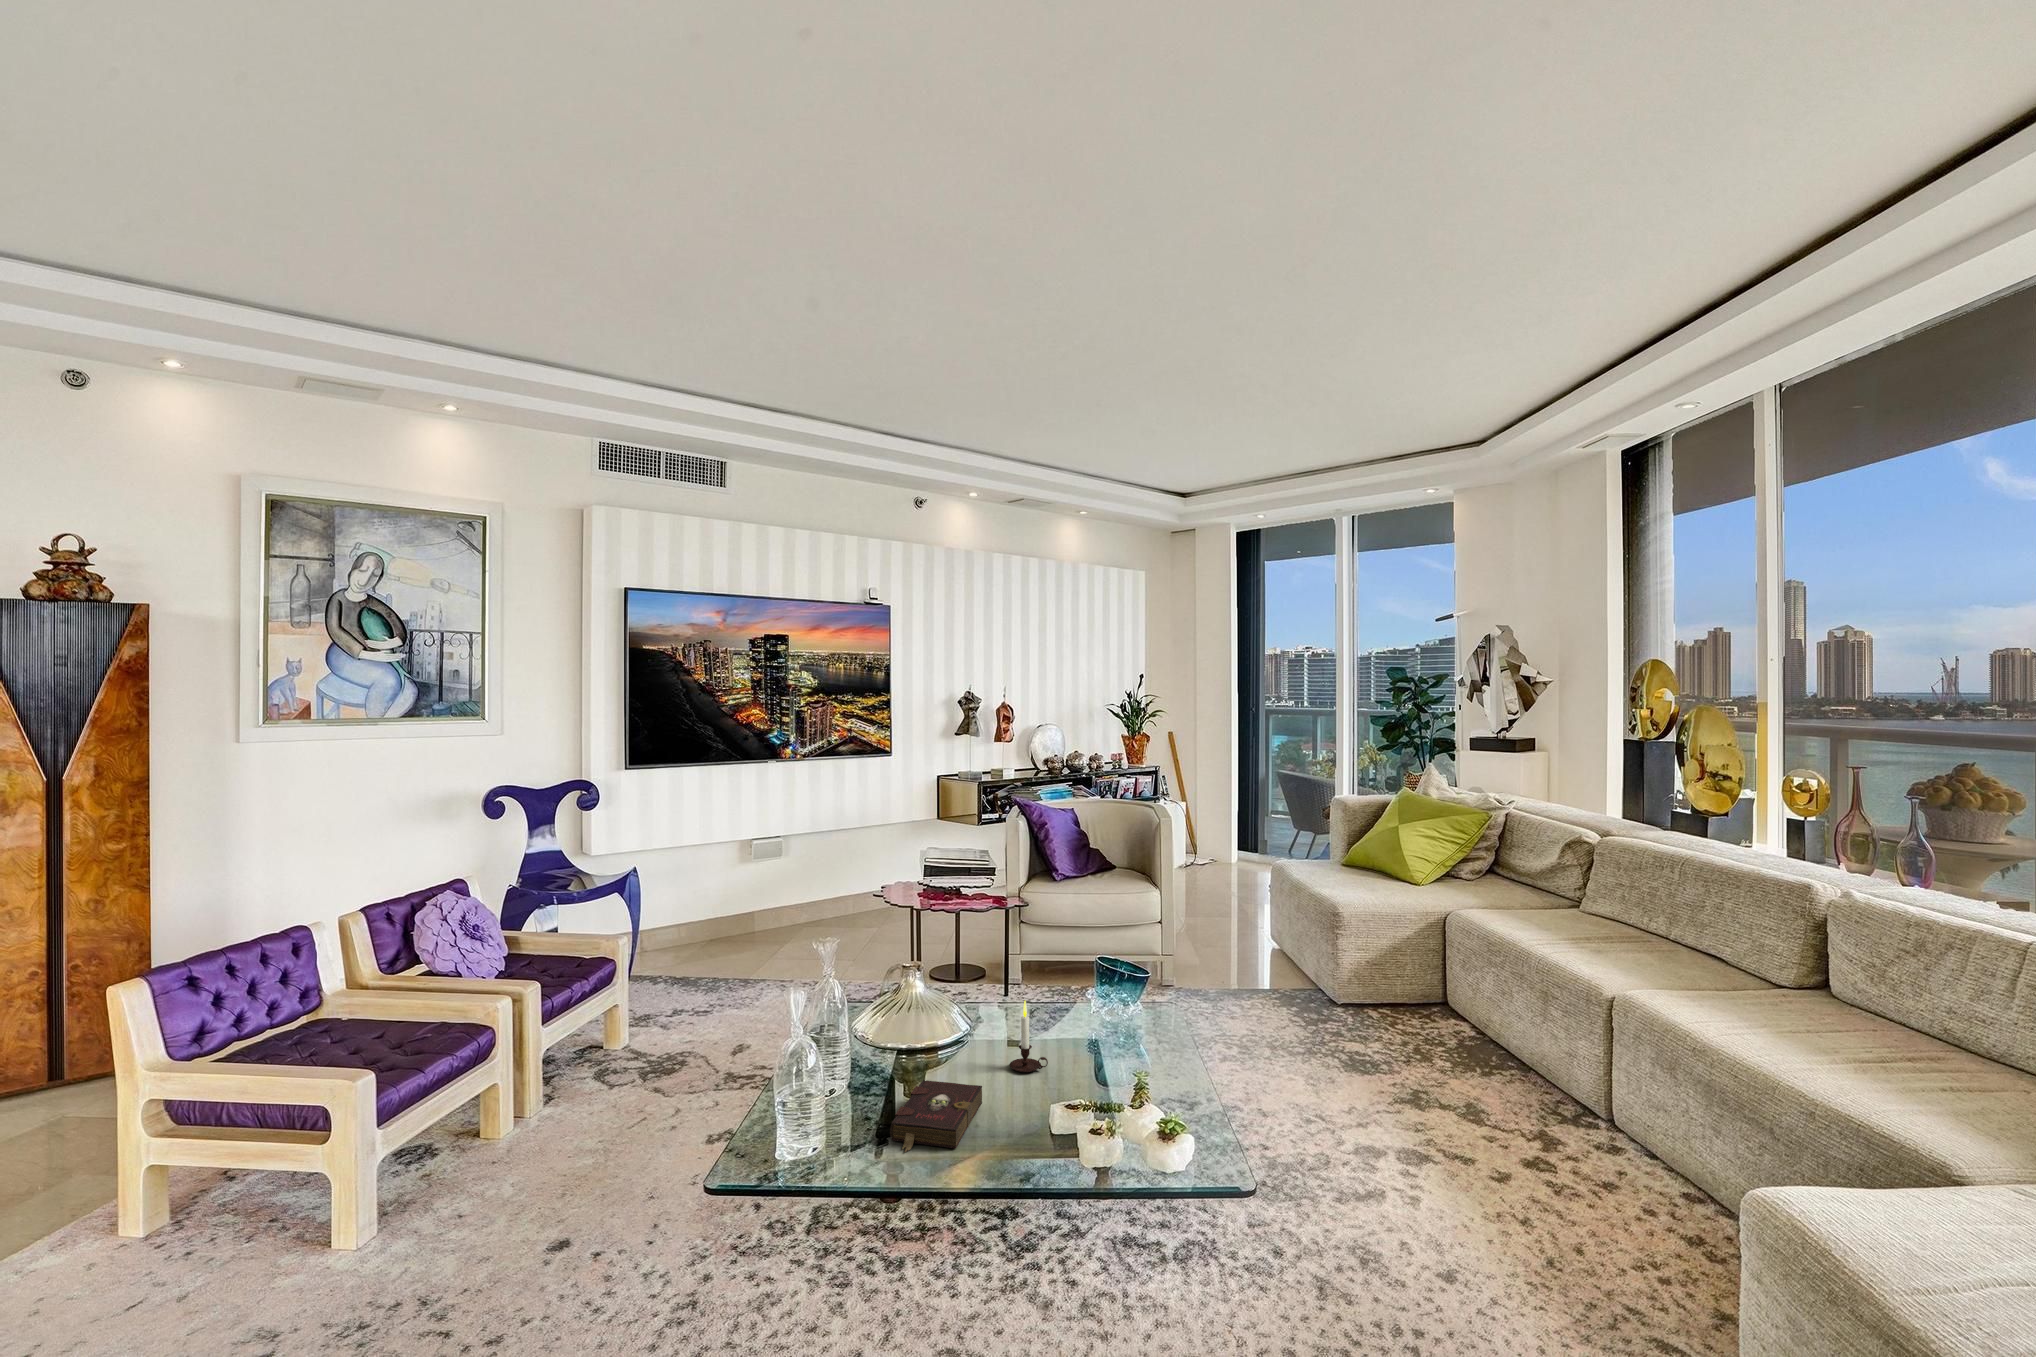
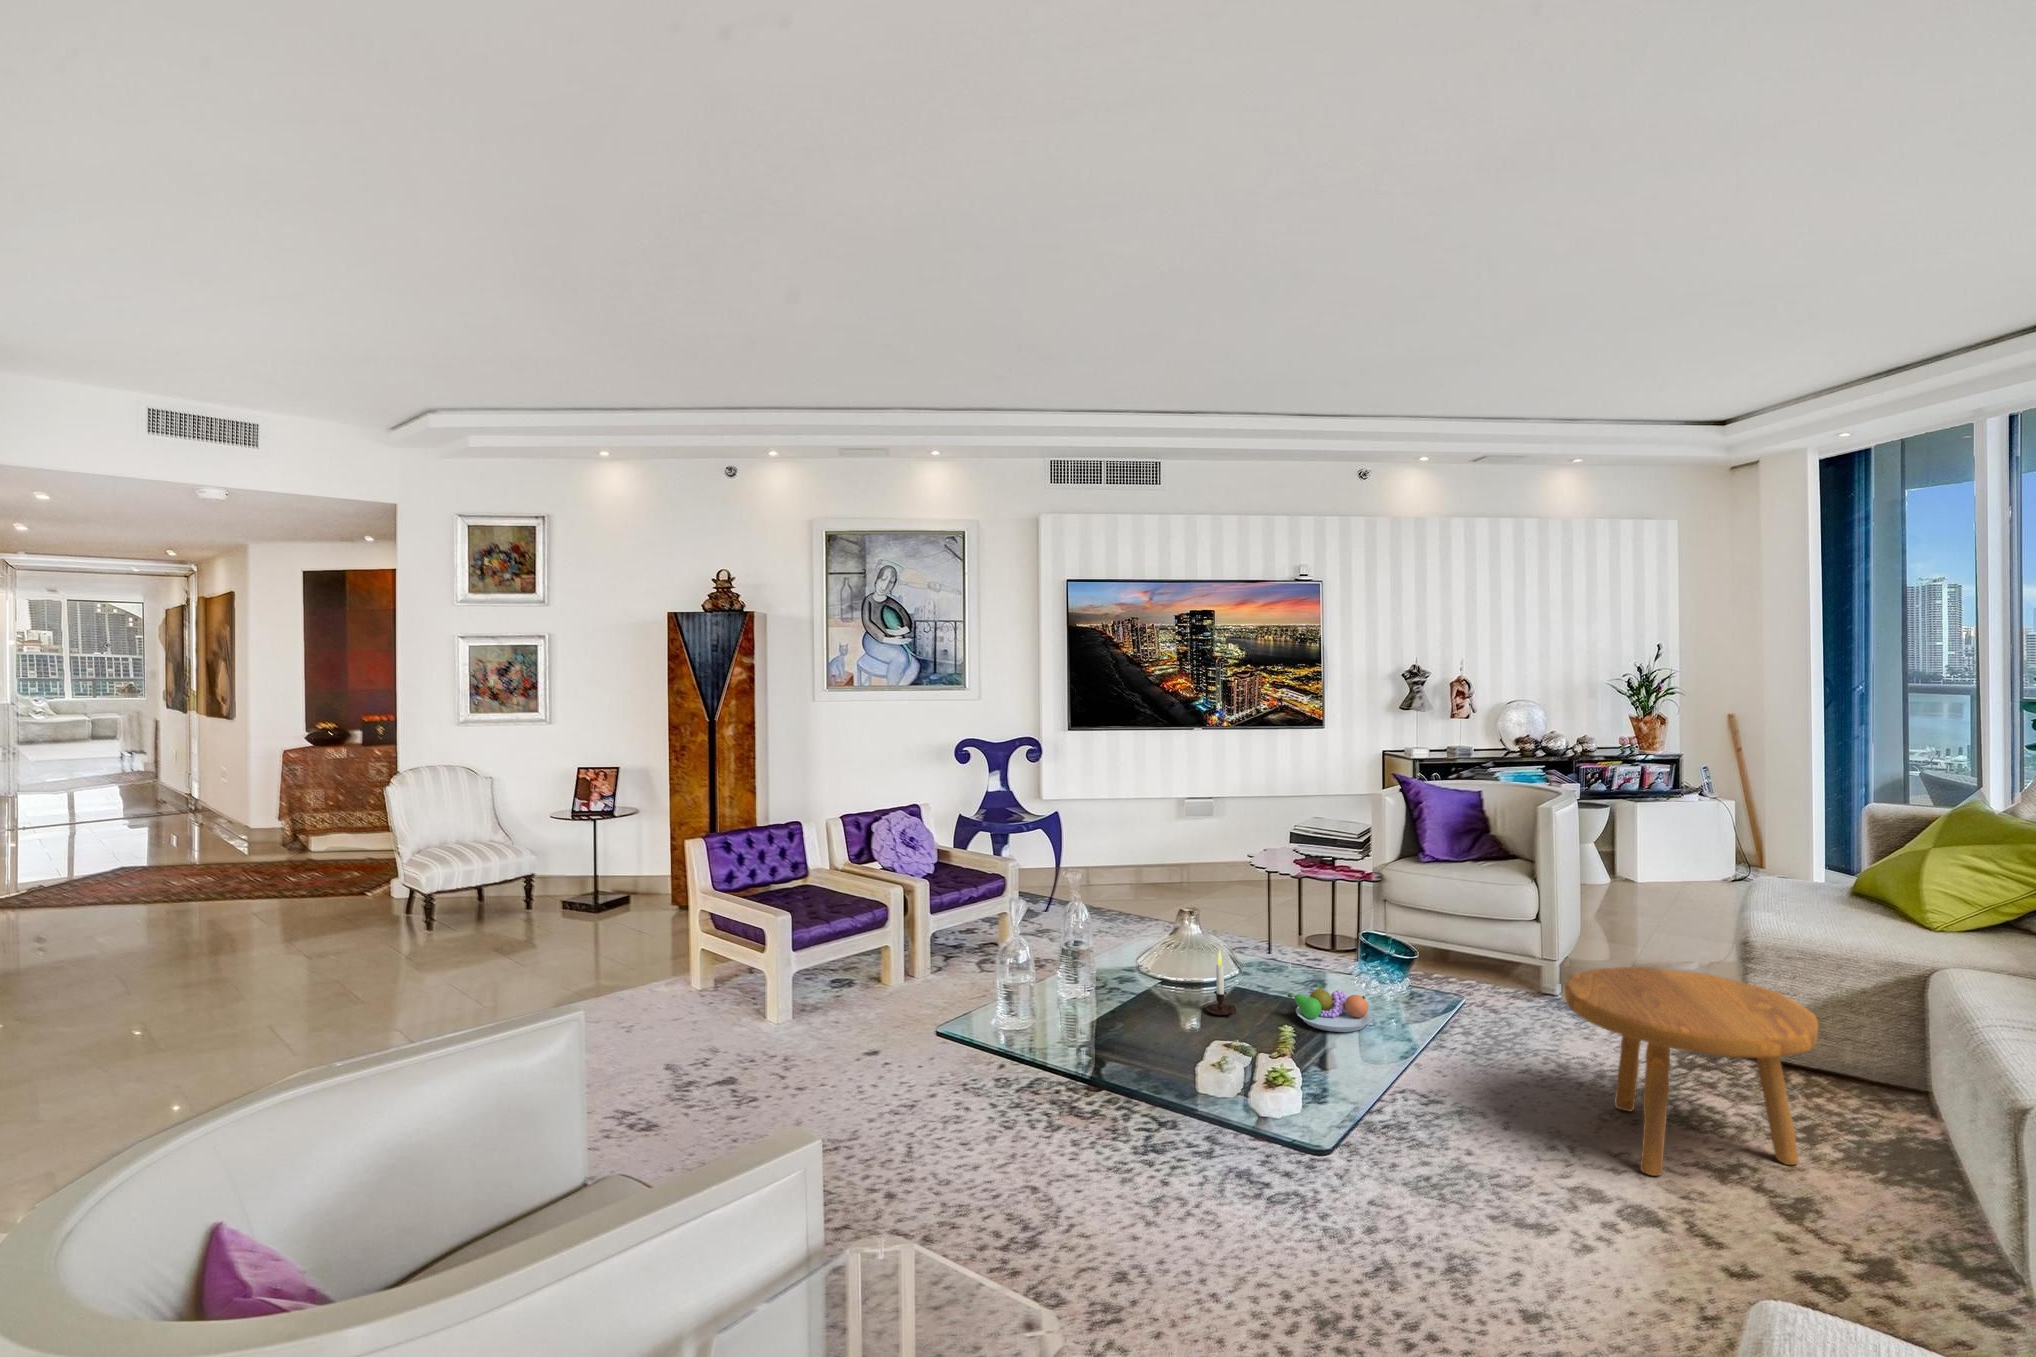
footstool: none [1282,943,1465,1121] -> present [1565,967,1818,1176]
fruit bowl: none [1085,1015,1165,1062] -> present [1287,984,1373,1032]
book: present [890,1080,982,1152] -> none [1054,996,1149,1047]

